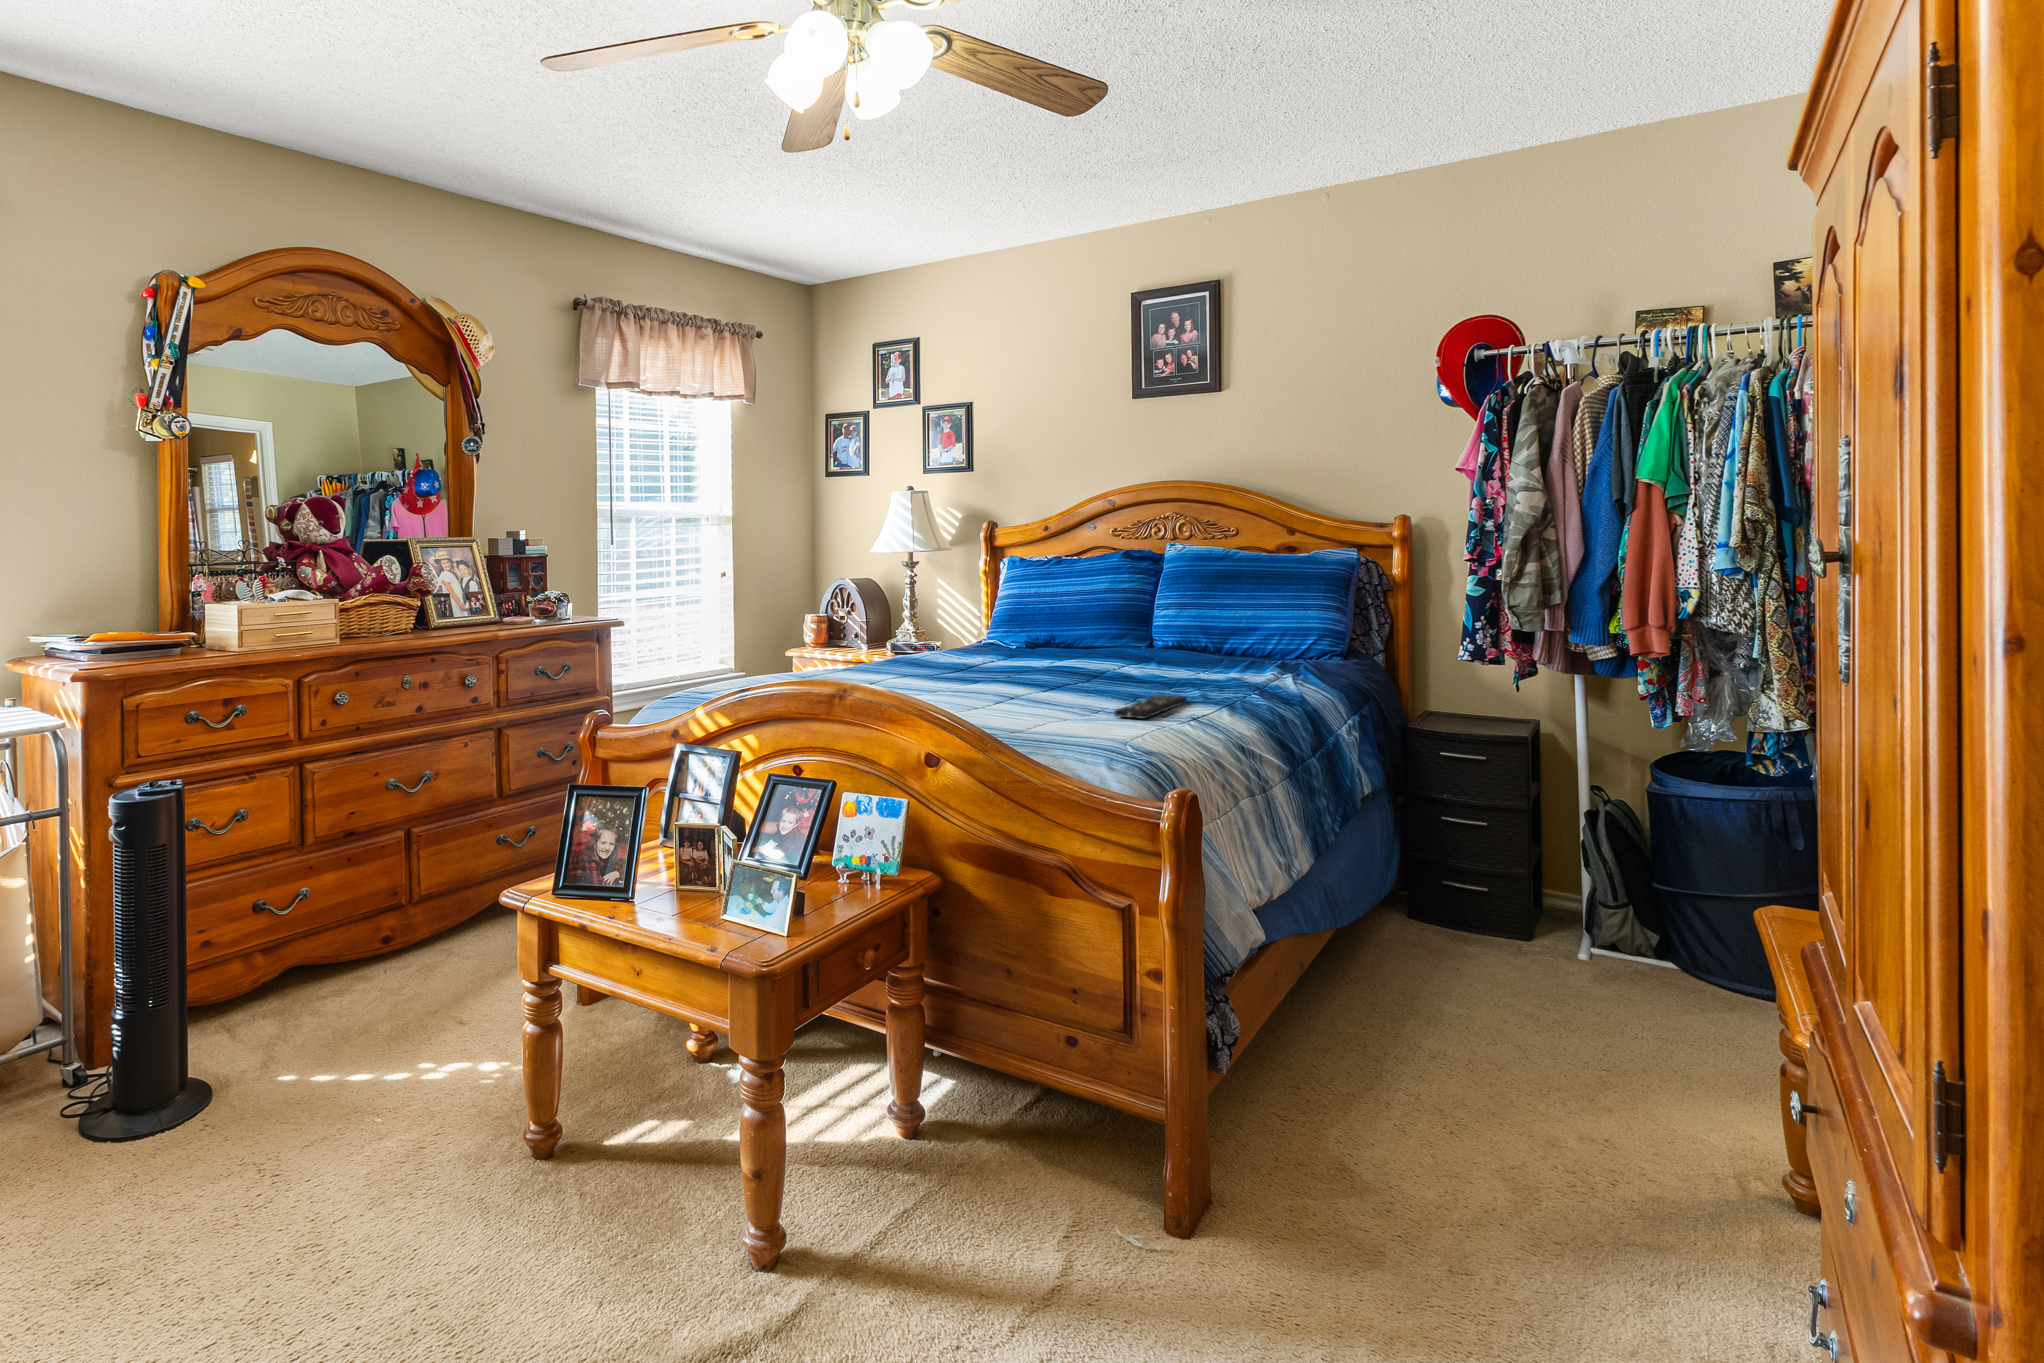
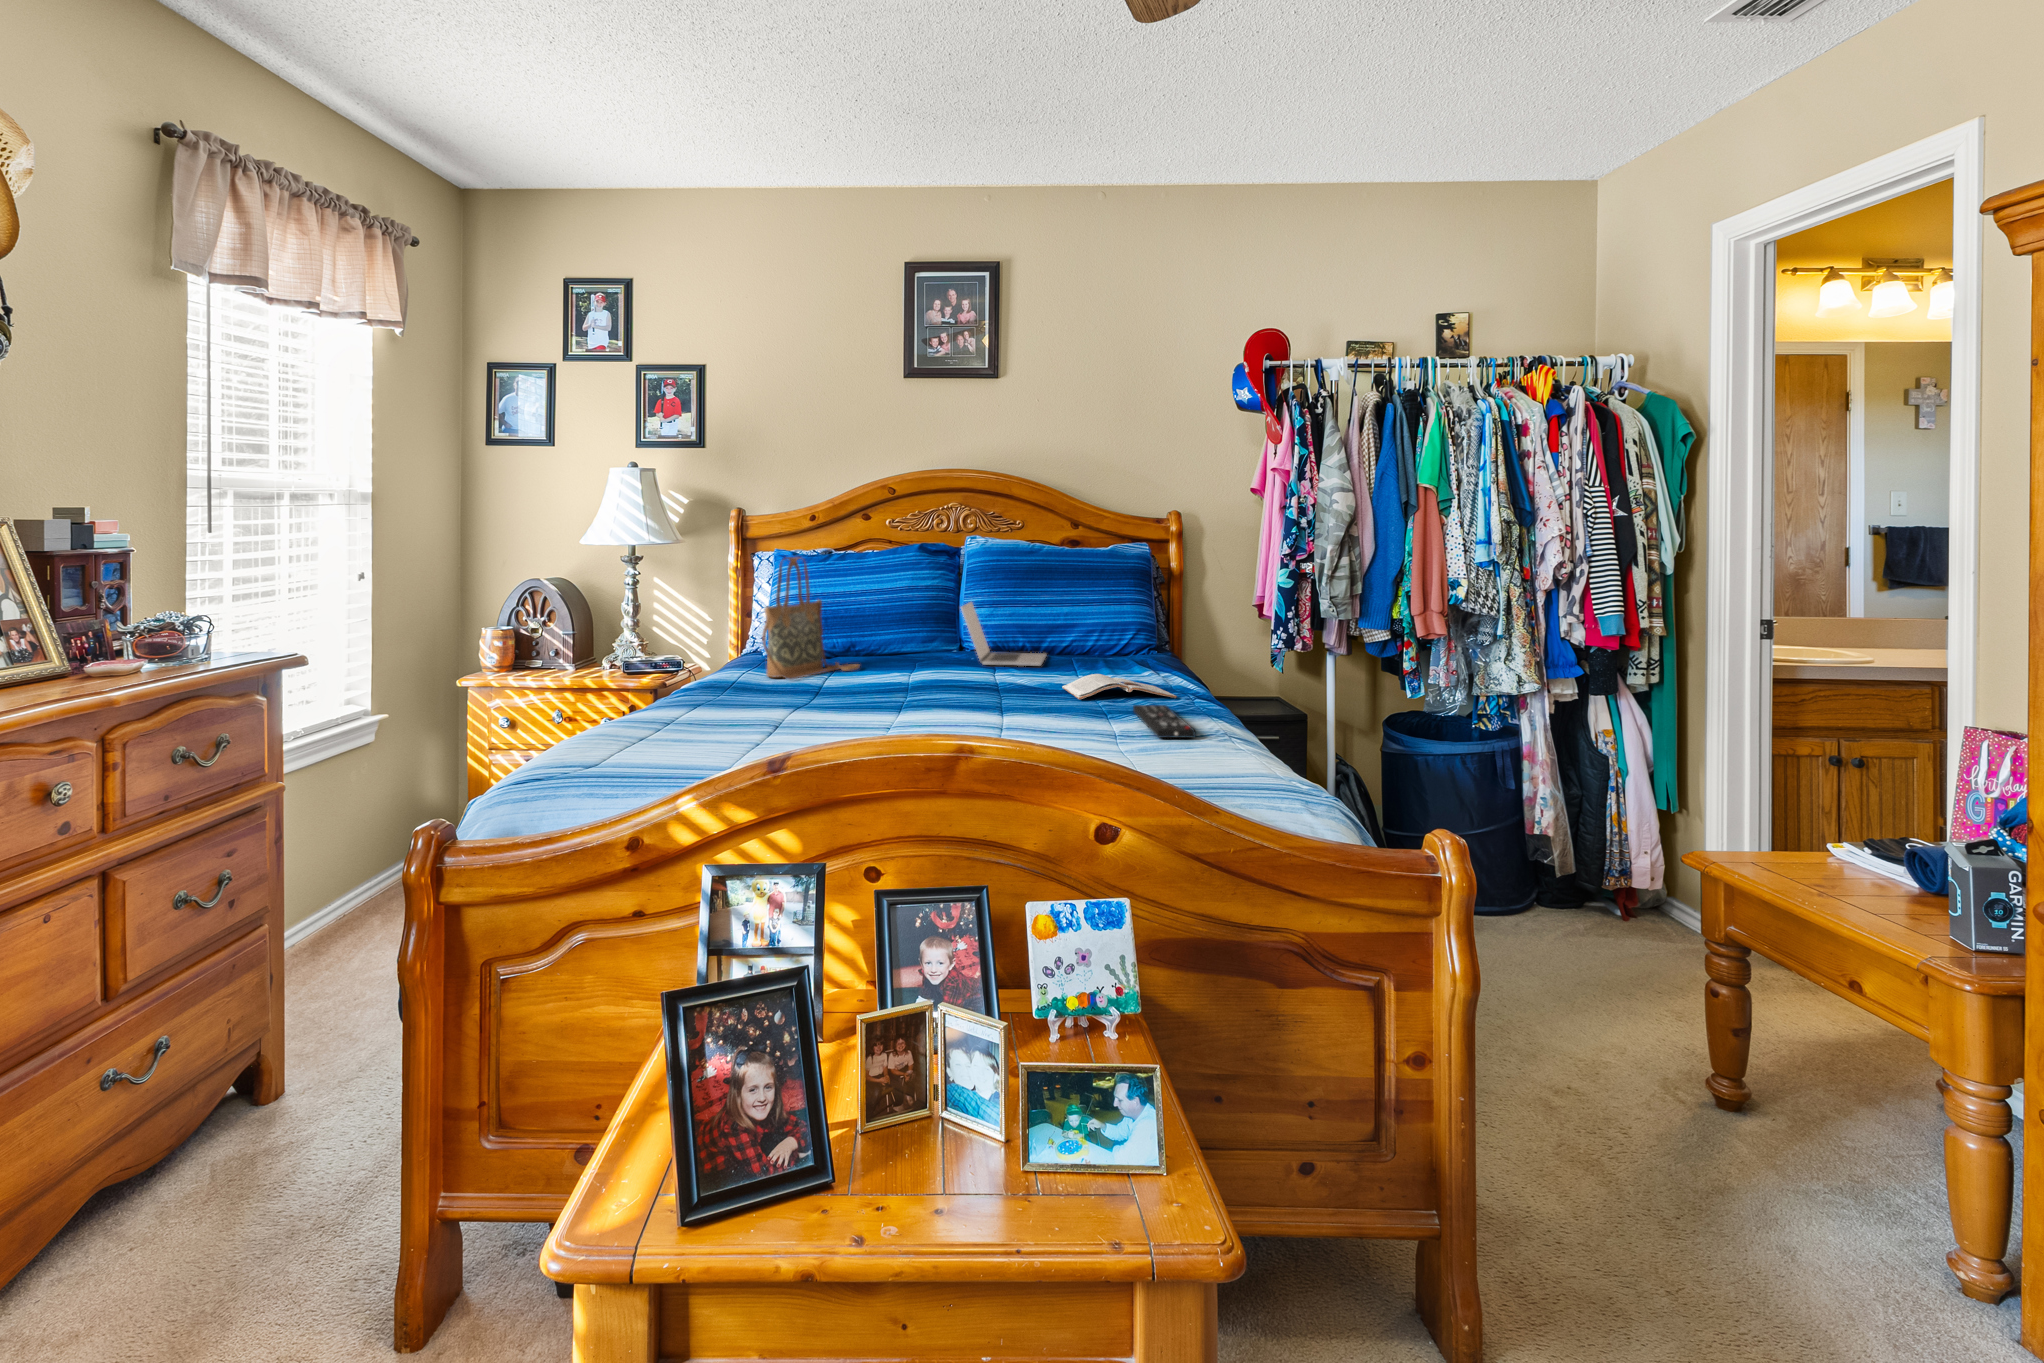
handbag: none [928,564,1025,662] -> present [762,557,860,680]
laptop: none [1112,604,1215,664] -> present [961,602,1046,666]
magazine: none [1134,670,1237,694] -> present [1062,674,1177,700]

